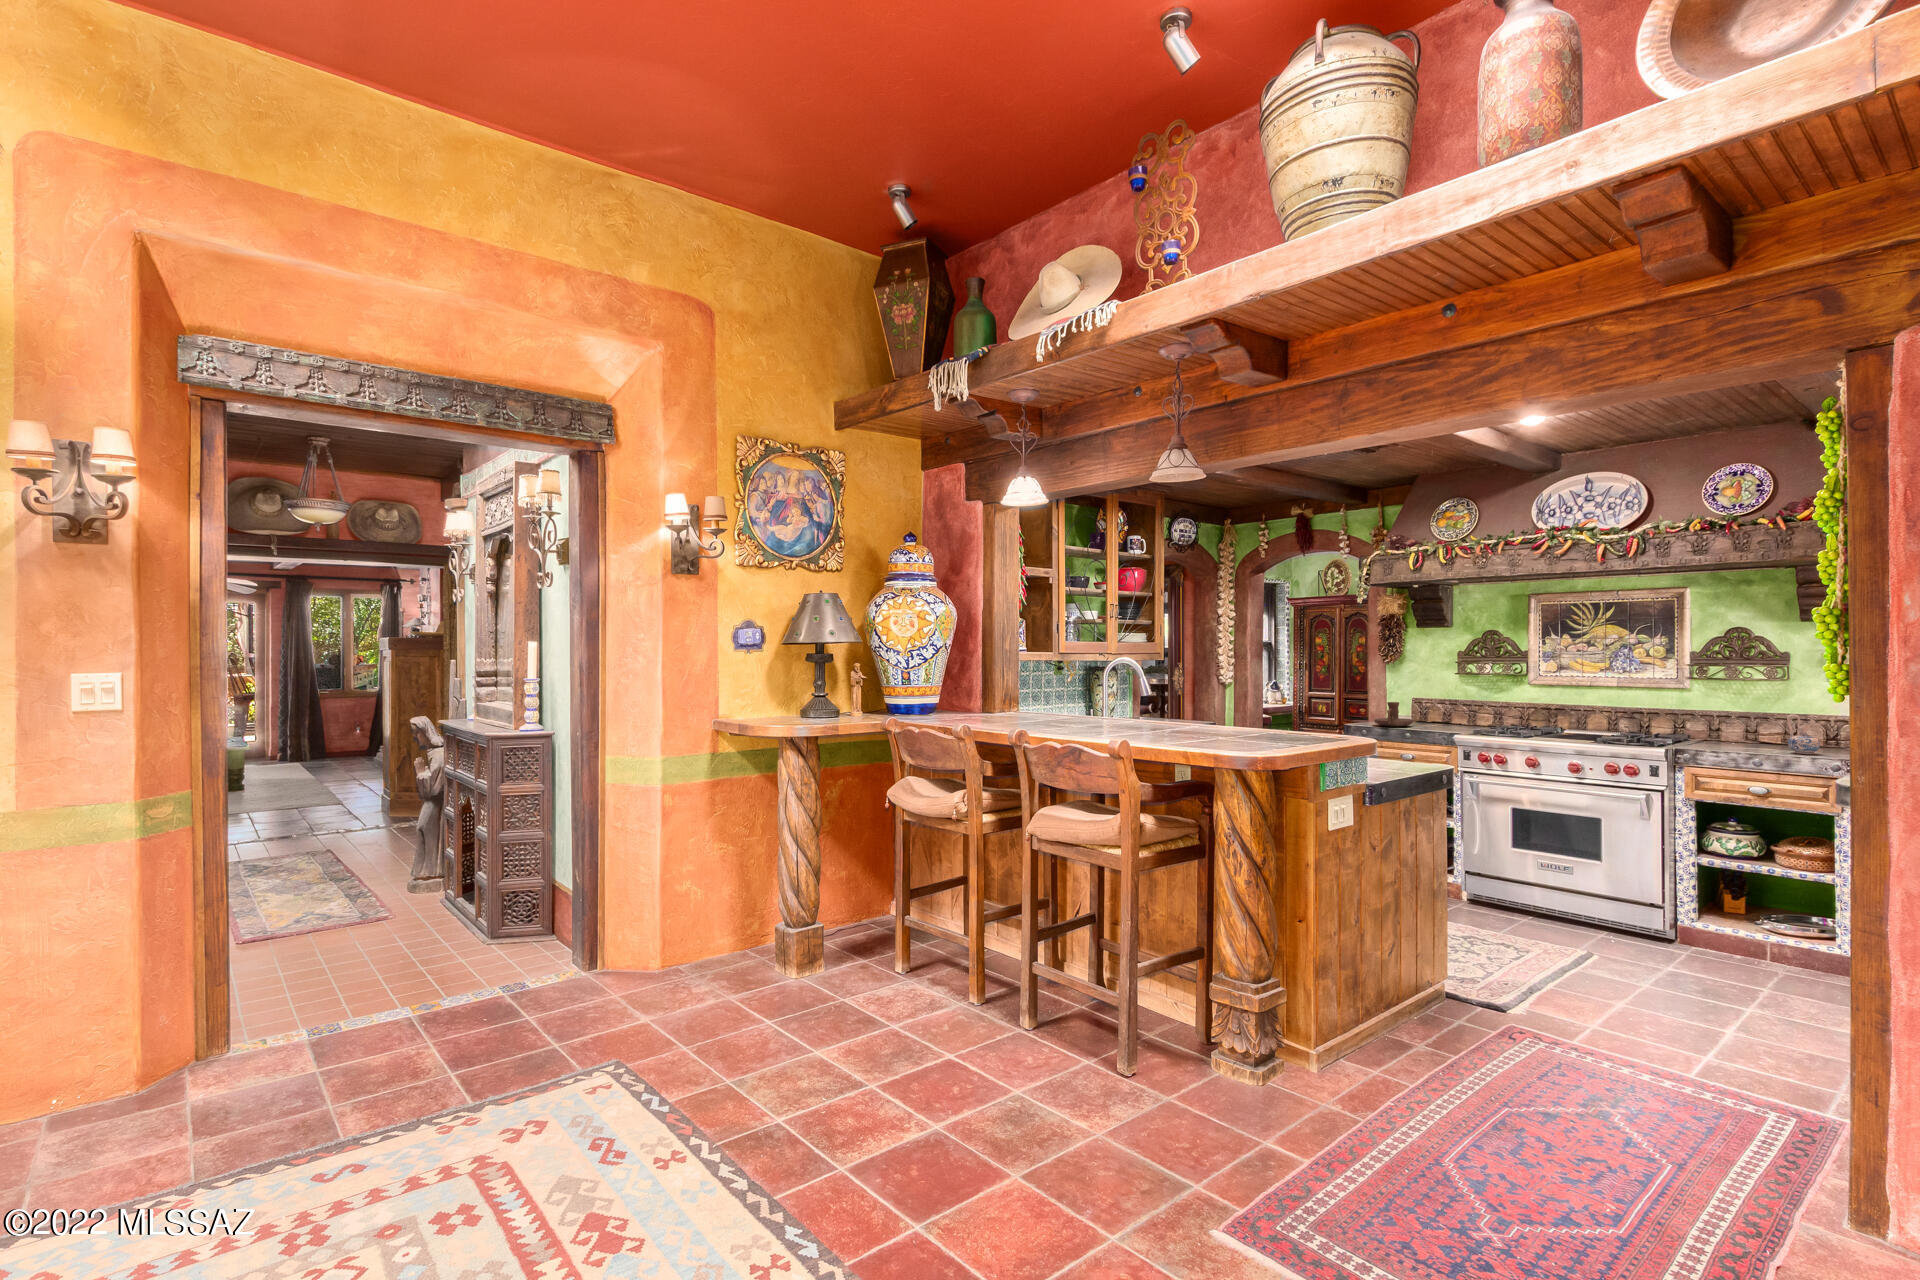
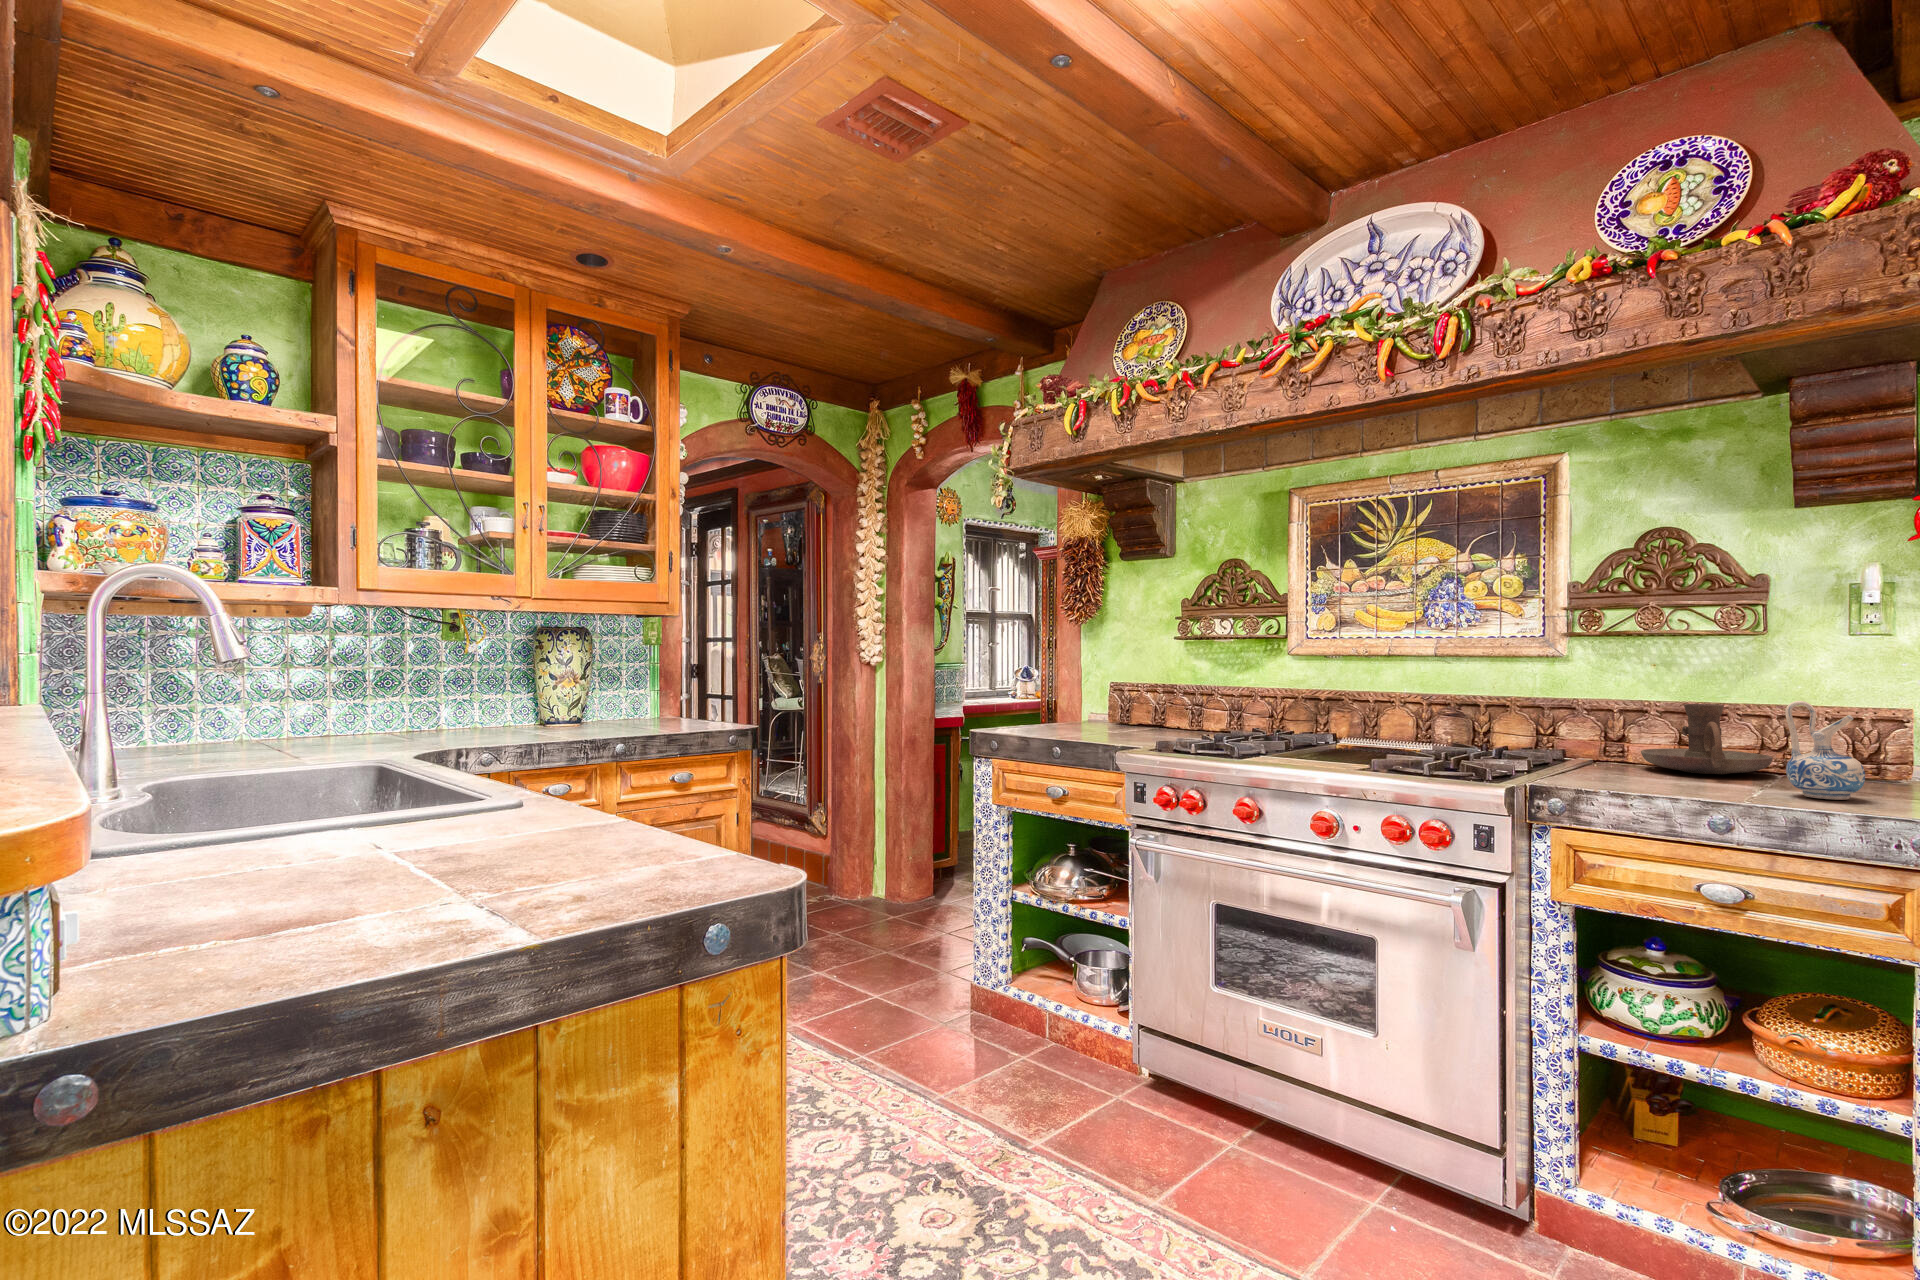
candle holder: present [1374,702,1414,727] -> present [1641,704,1773,774]

